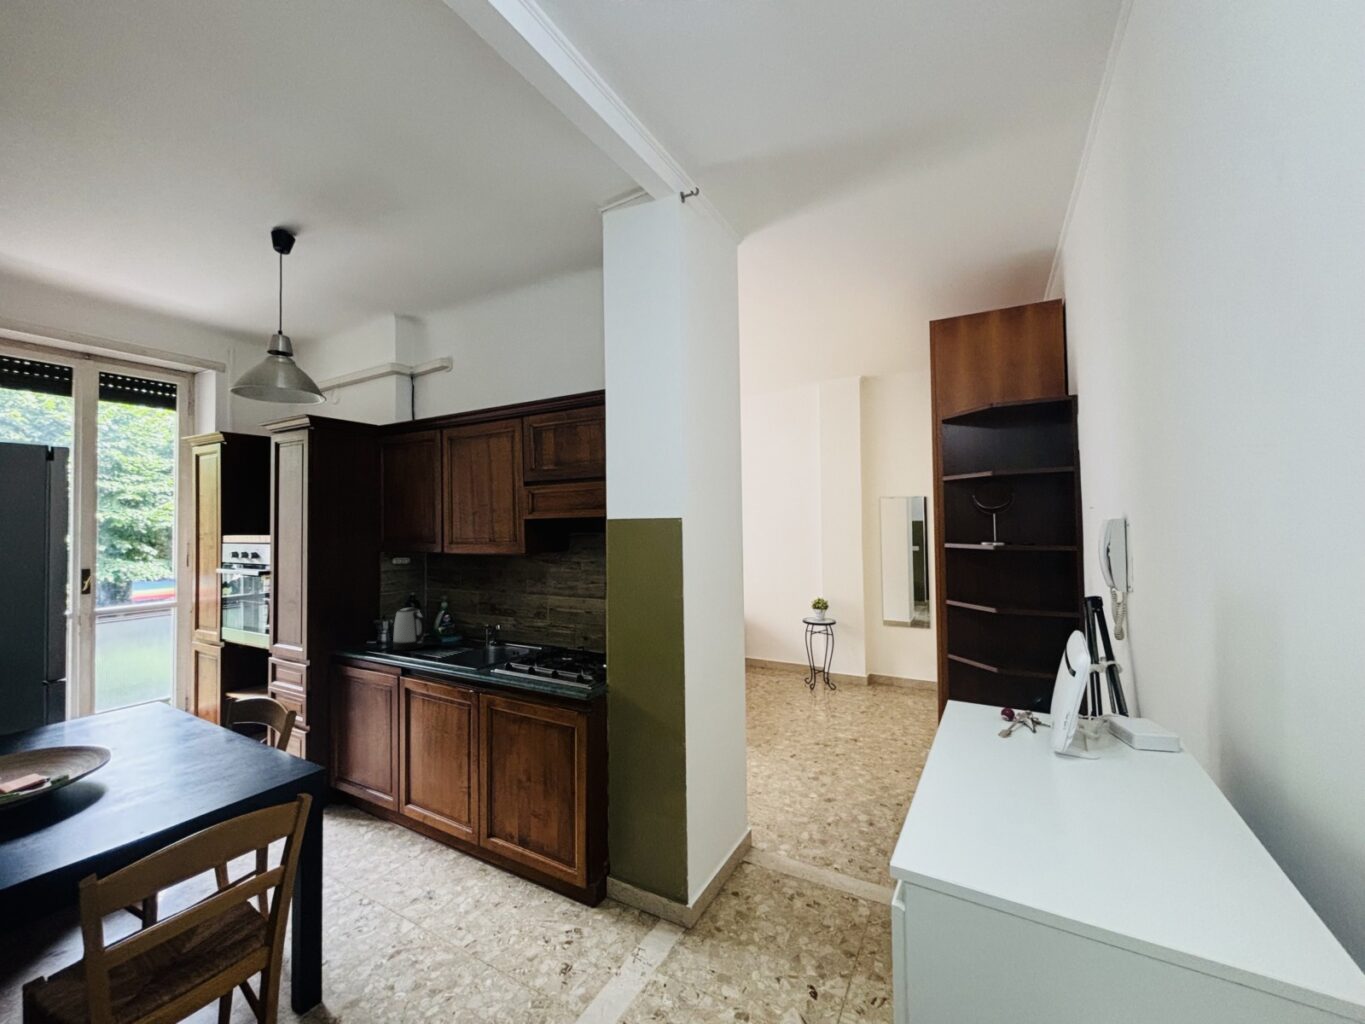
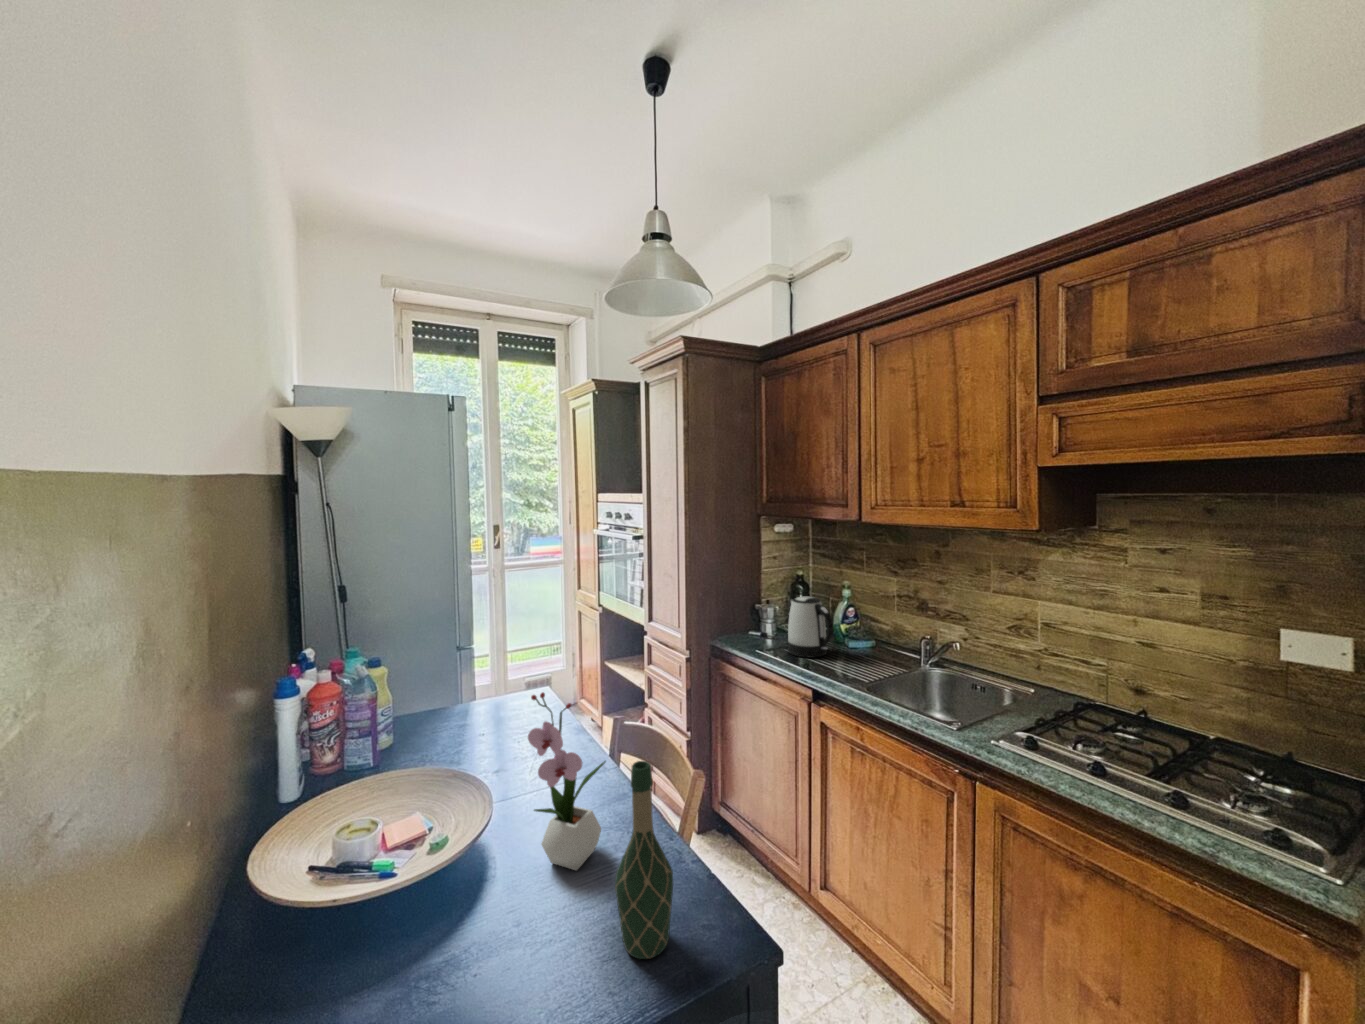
flower arrangement: none [156,654,218,764] -> present [528,692,606,870]
wine bottle: none [220,673,260,777] -> present [615,761,673,959]

